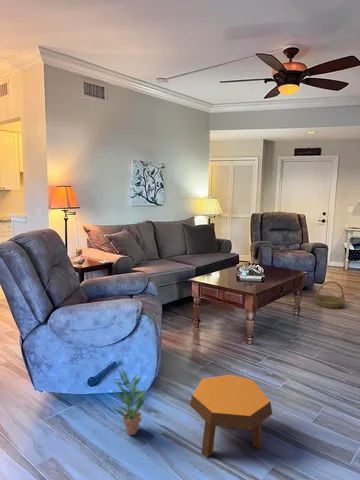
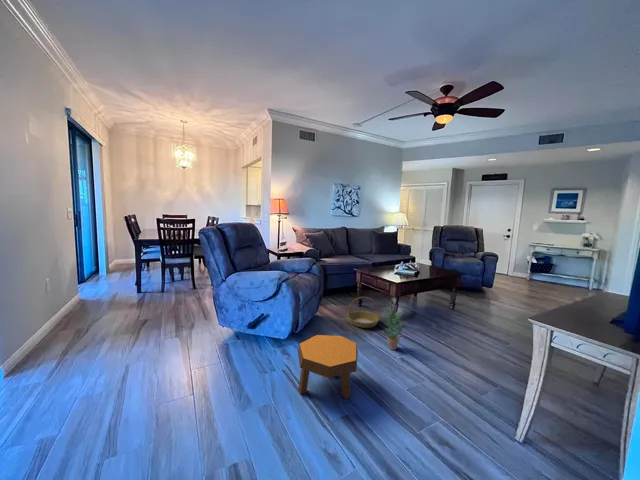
basket: present [315,281,345,308] -> present [348,297,380,328]
potted plant: present [113,370,146,435] -> present [384,308,403,350]

